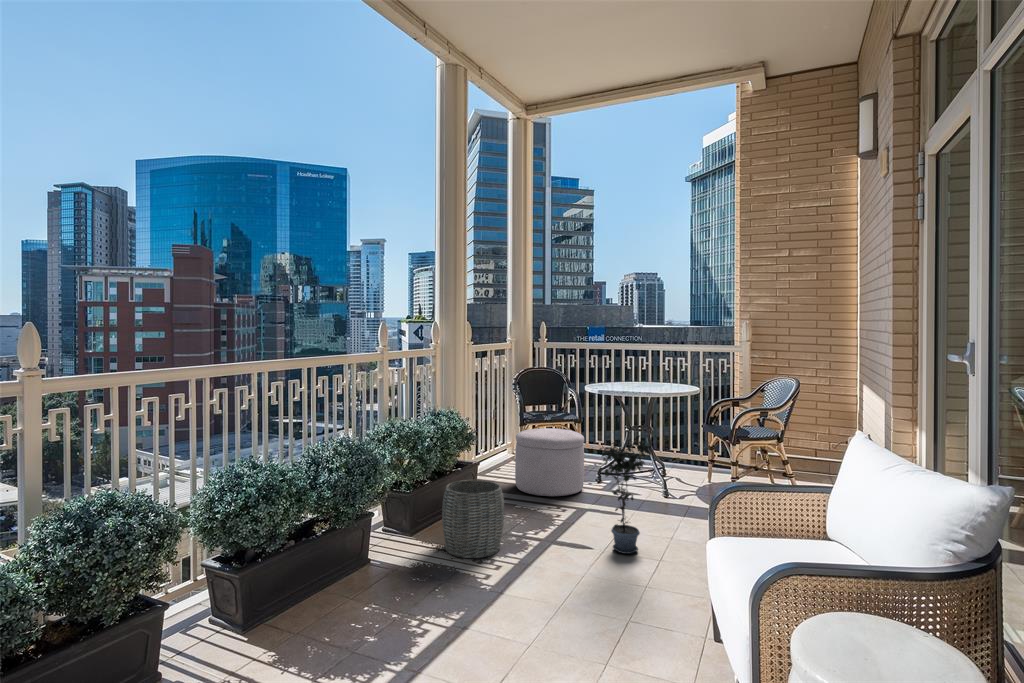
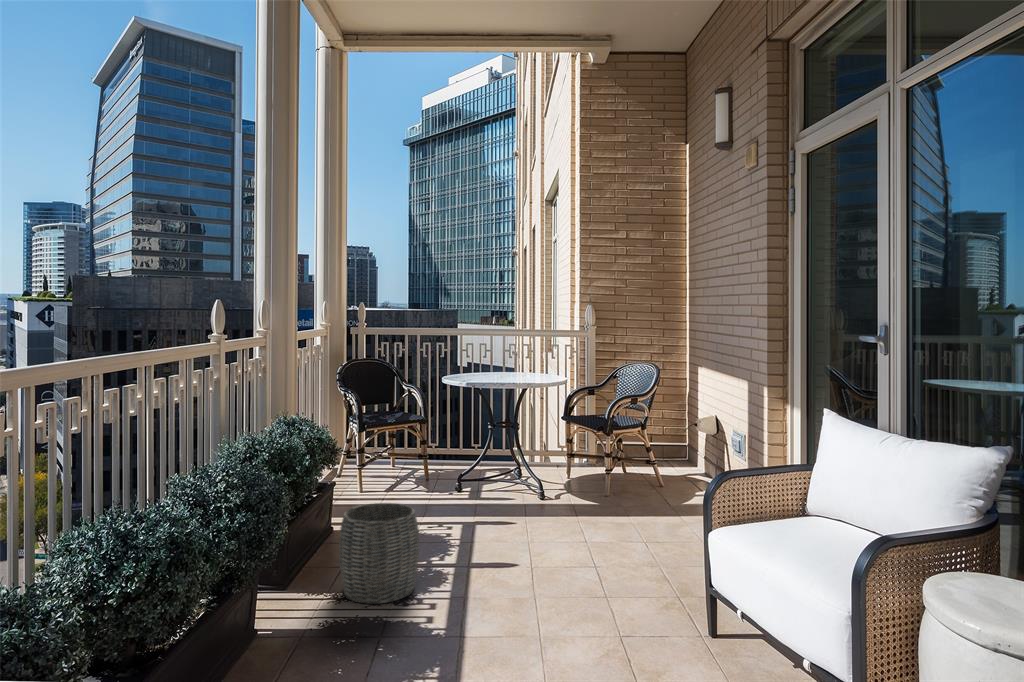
ottoman: present [515,428,584,496] -> none [366,433,449,514]
potted plant: present [599,435,652,554] -> none [525,431,580,565]

